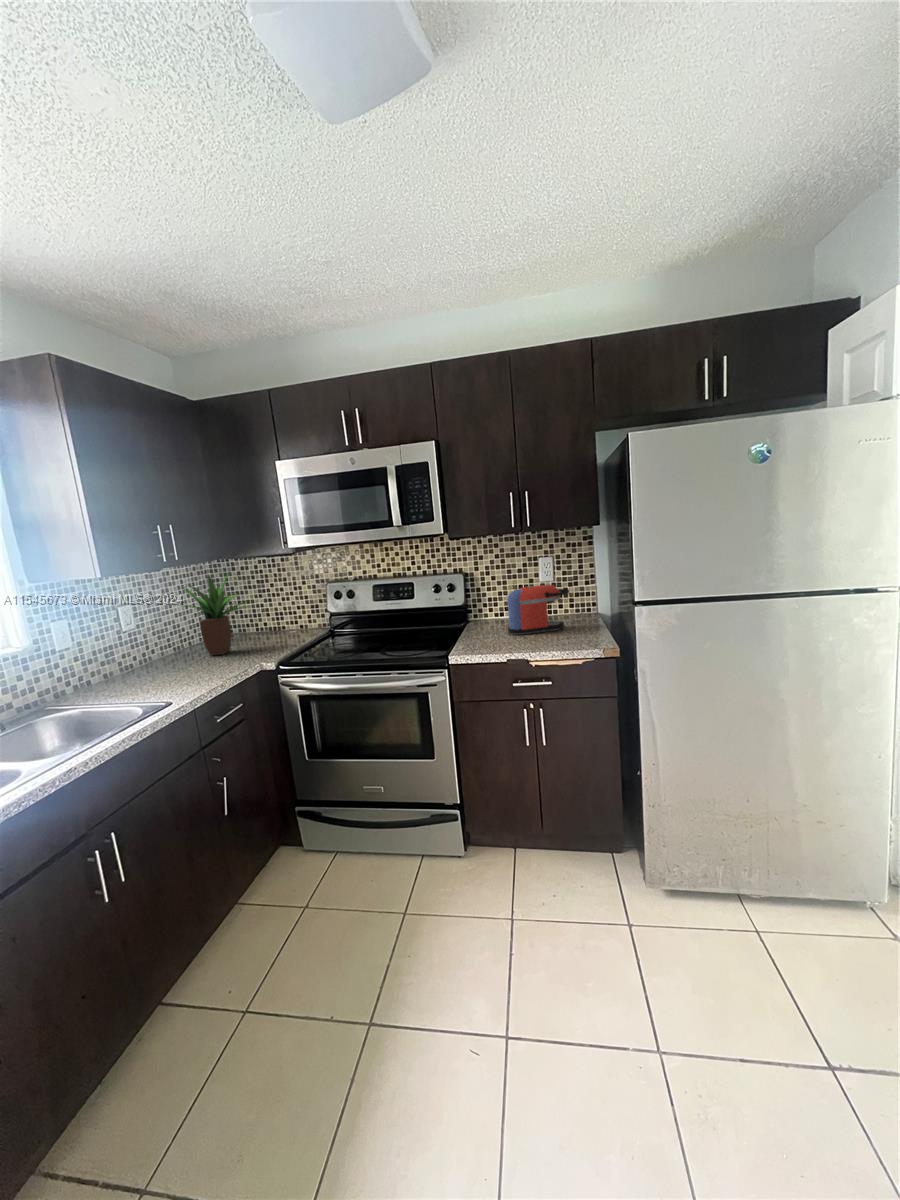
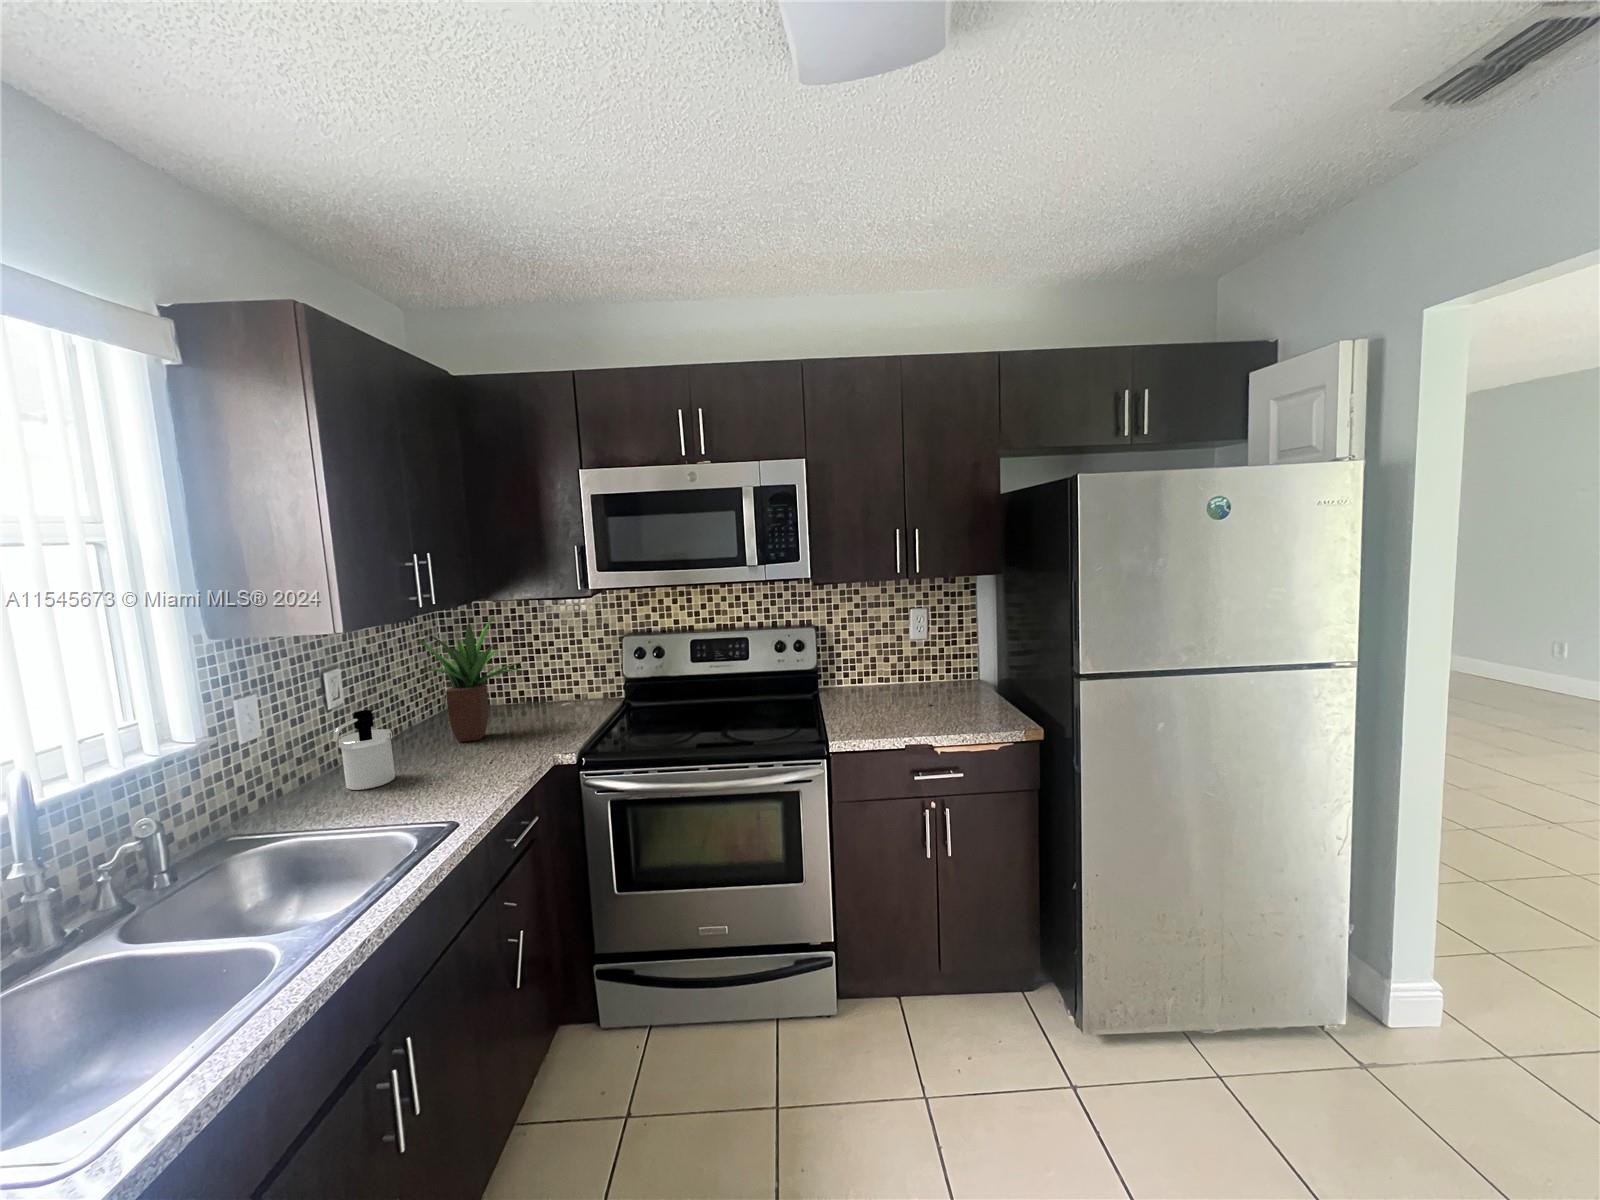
coffee maker: present [507,585,569,635] -> none [882,645,958,710]
soap dispenser: none [111,631,159,683] -> present [332,710,395,790]

